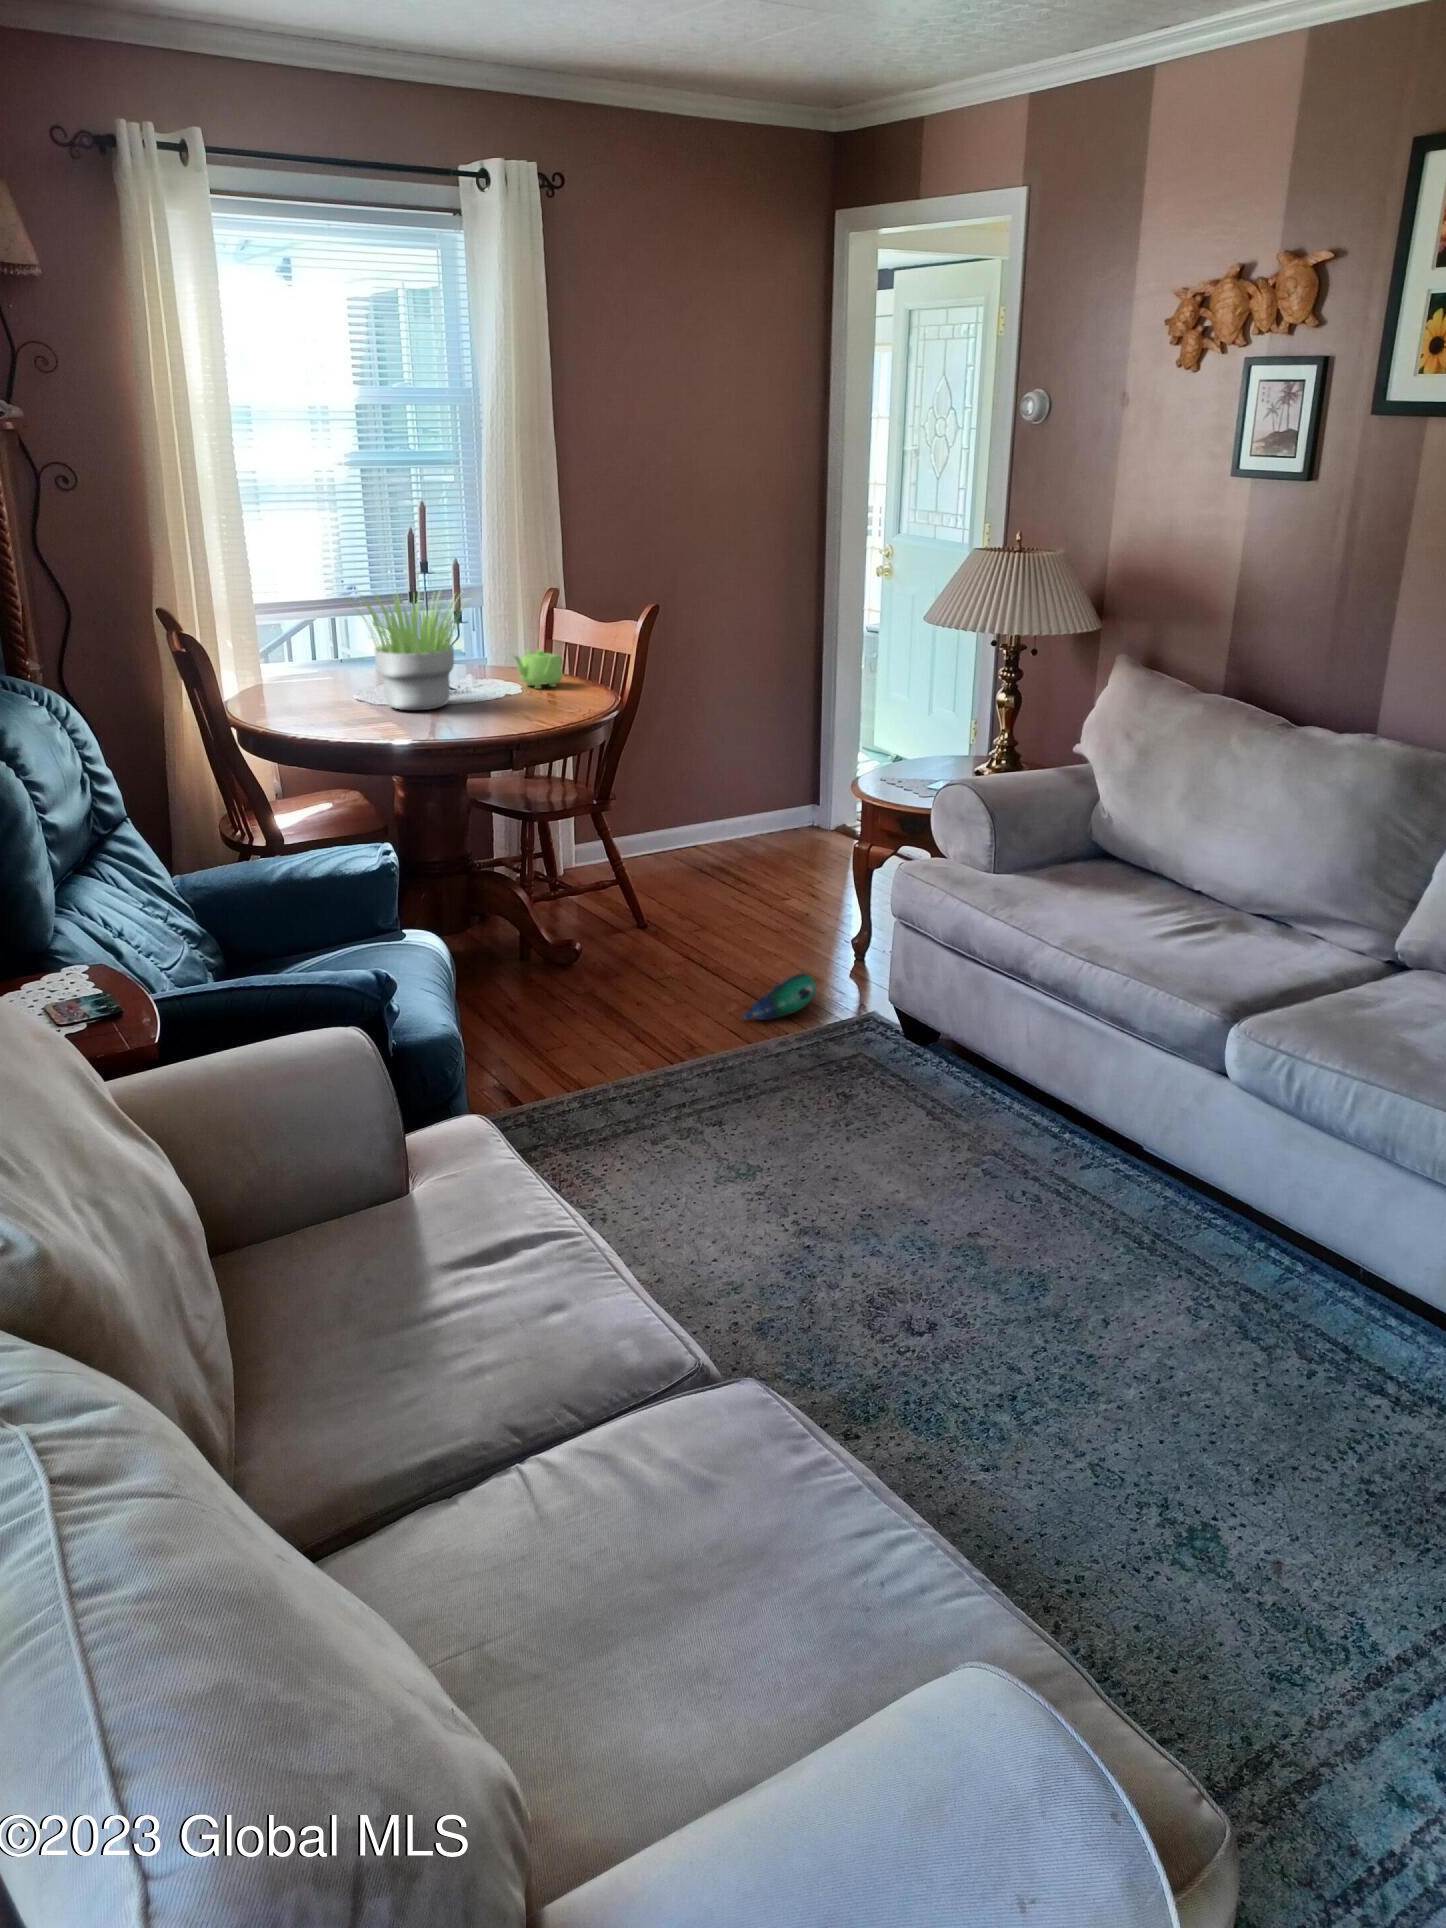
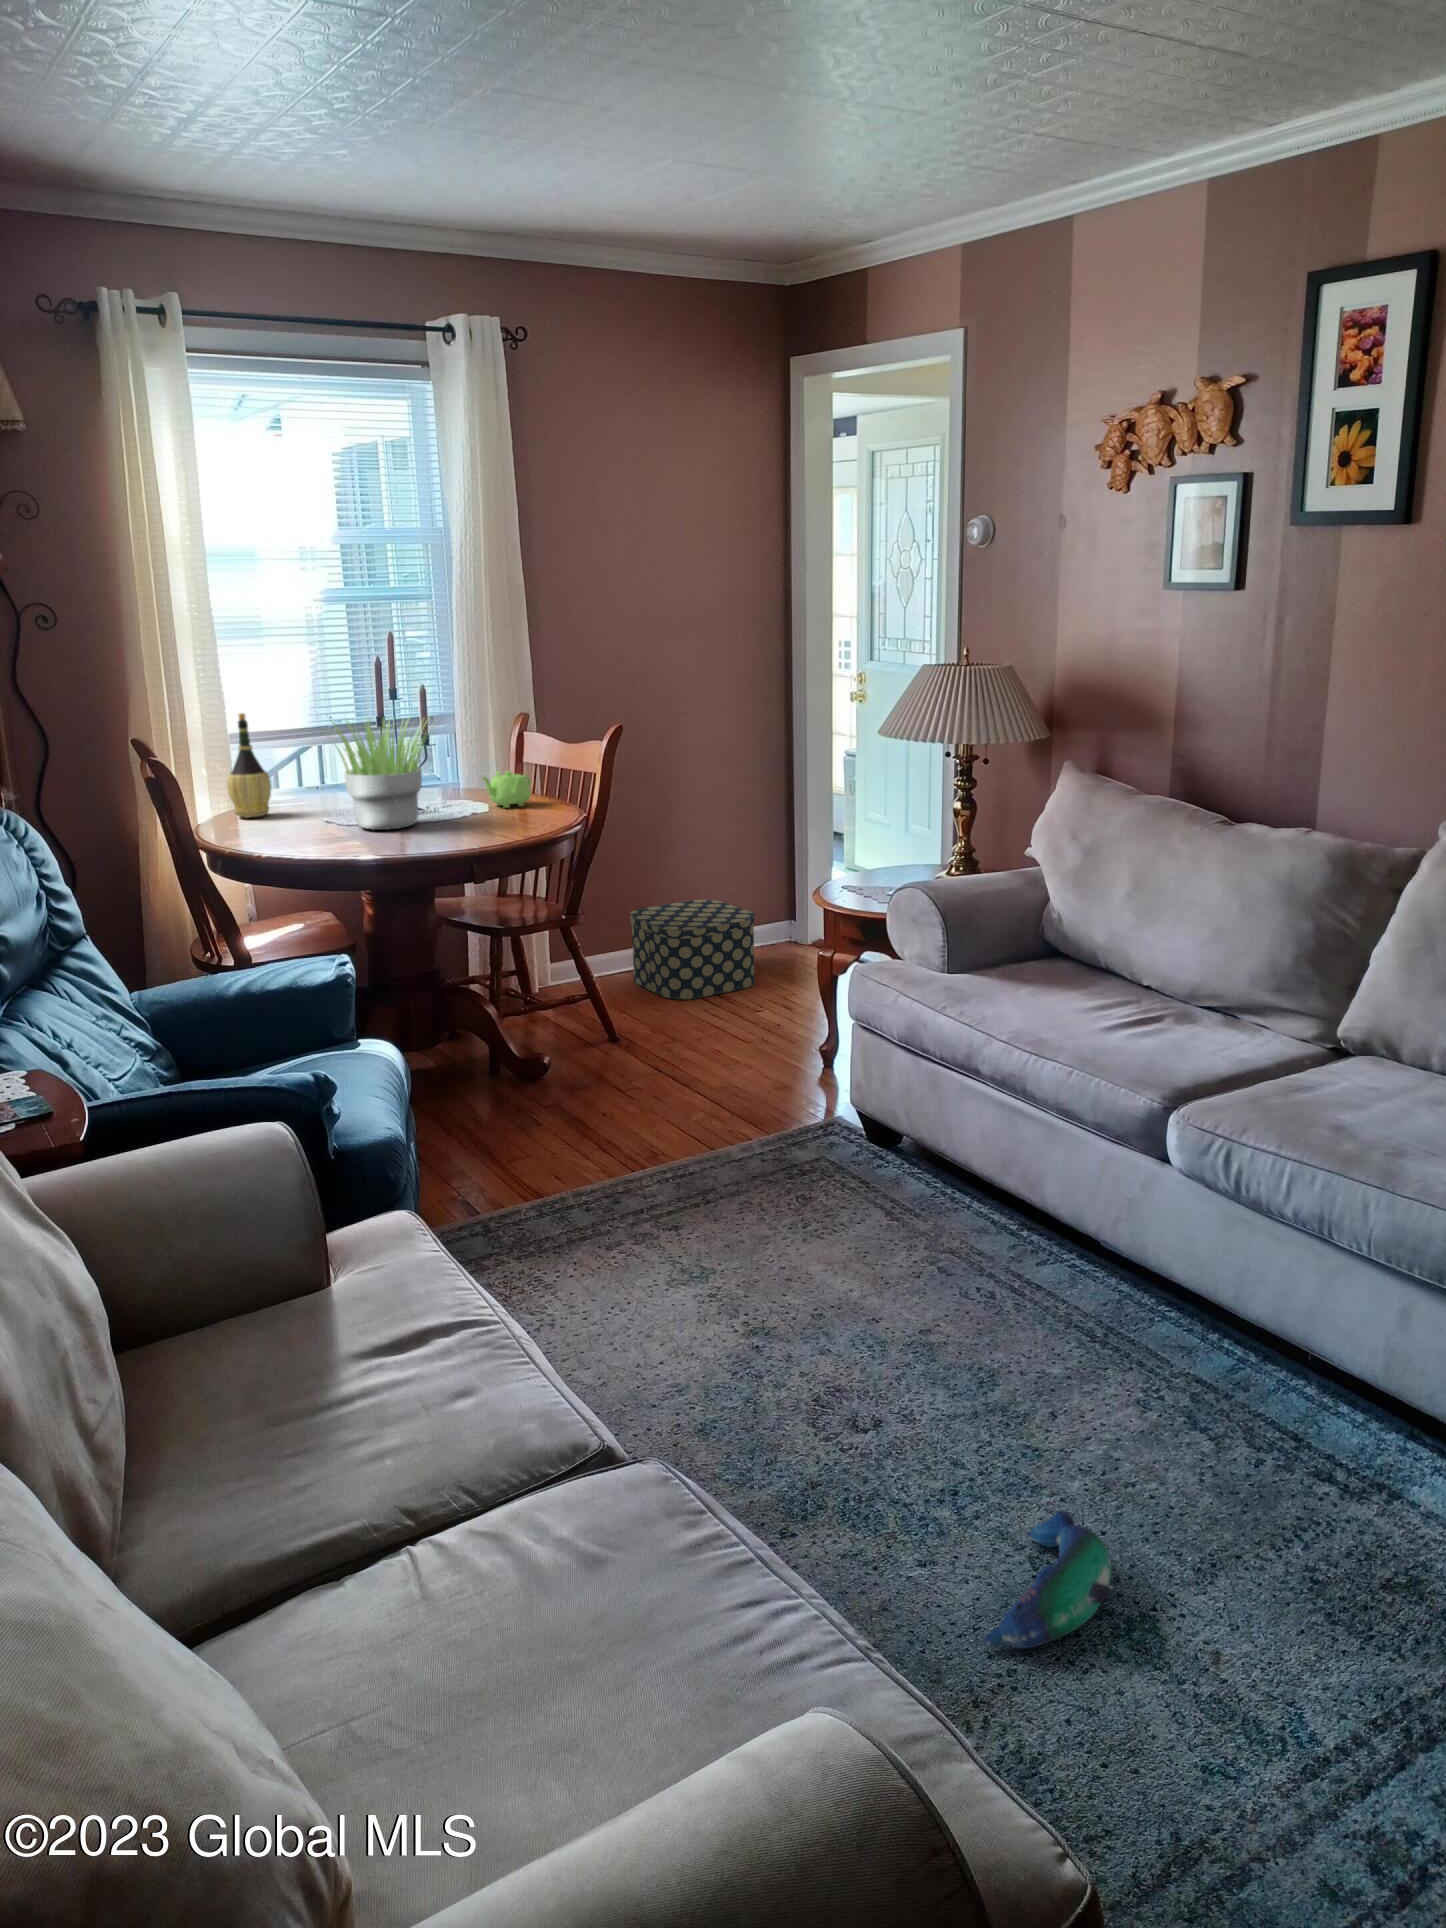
wine bottle: none [250,583,296,693] -> present [227,713,271,818]
storage box: none [655,784,784,887] -> present [630,900,755,1000]
plush toy: present [743,973,816,1020] -> present [984,1511,1112,1649]

